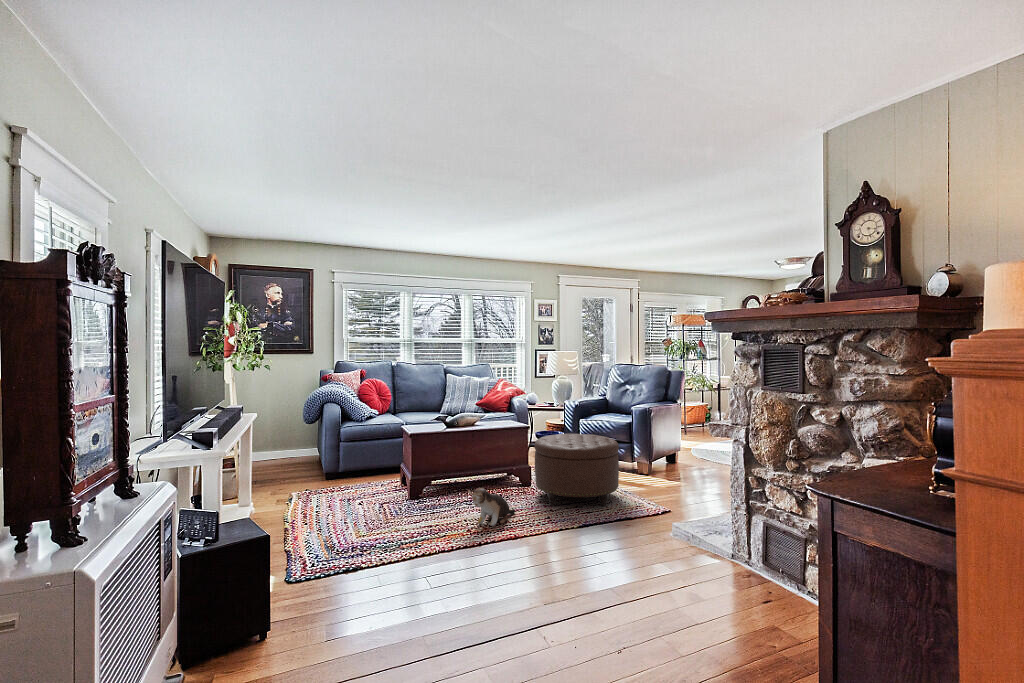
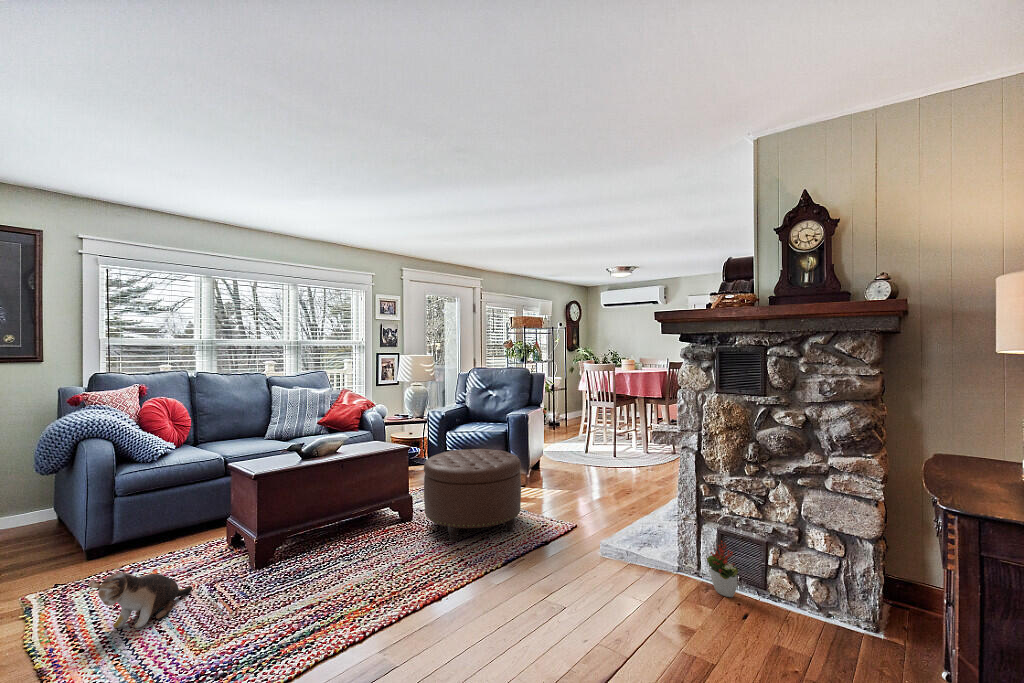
plush toy: present [468,488,515,526] -> present [89,572,193,628]
decorative plant: none [741,529,769,582] -> present [707,541,738,597]

